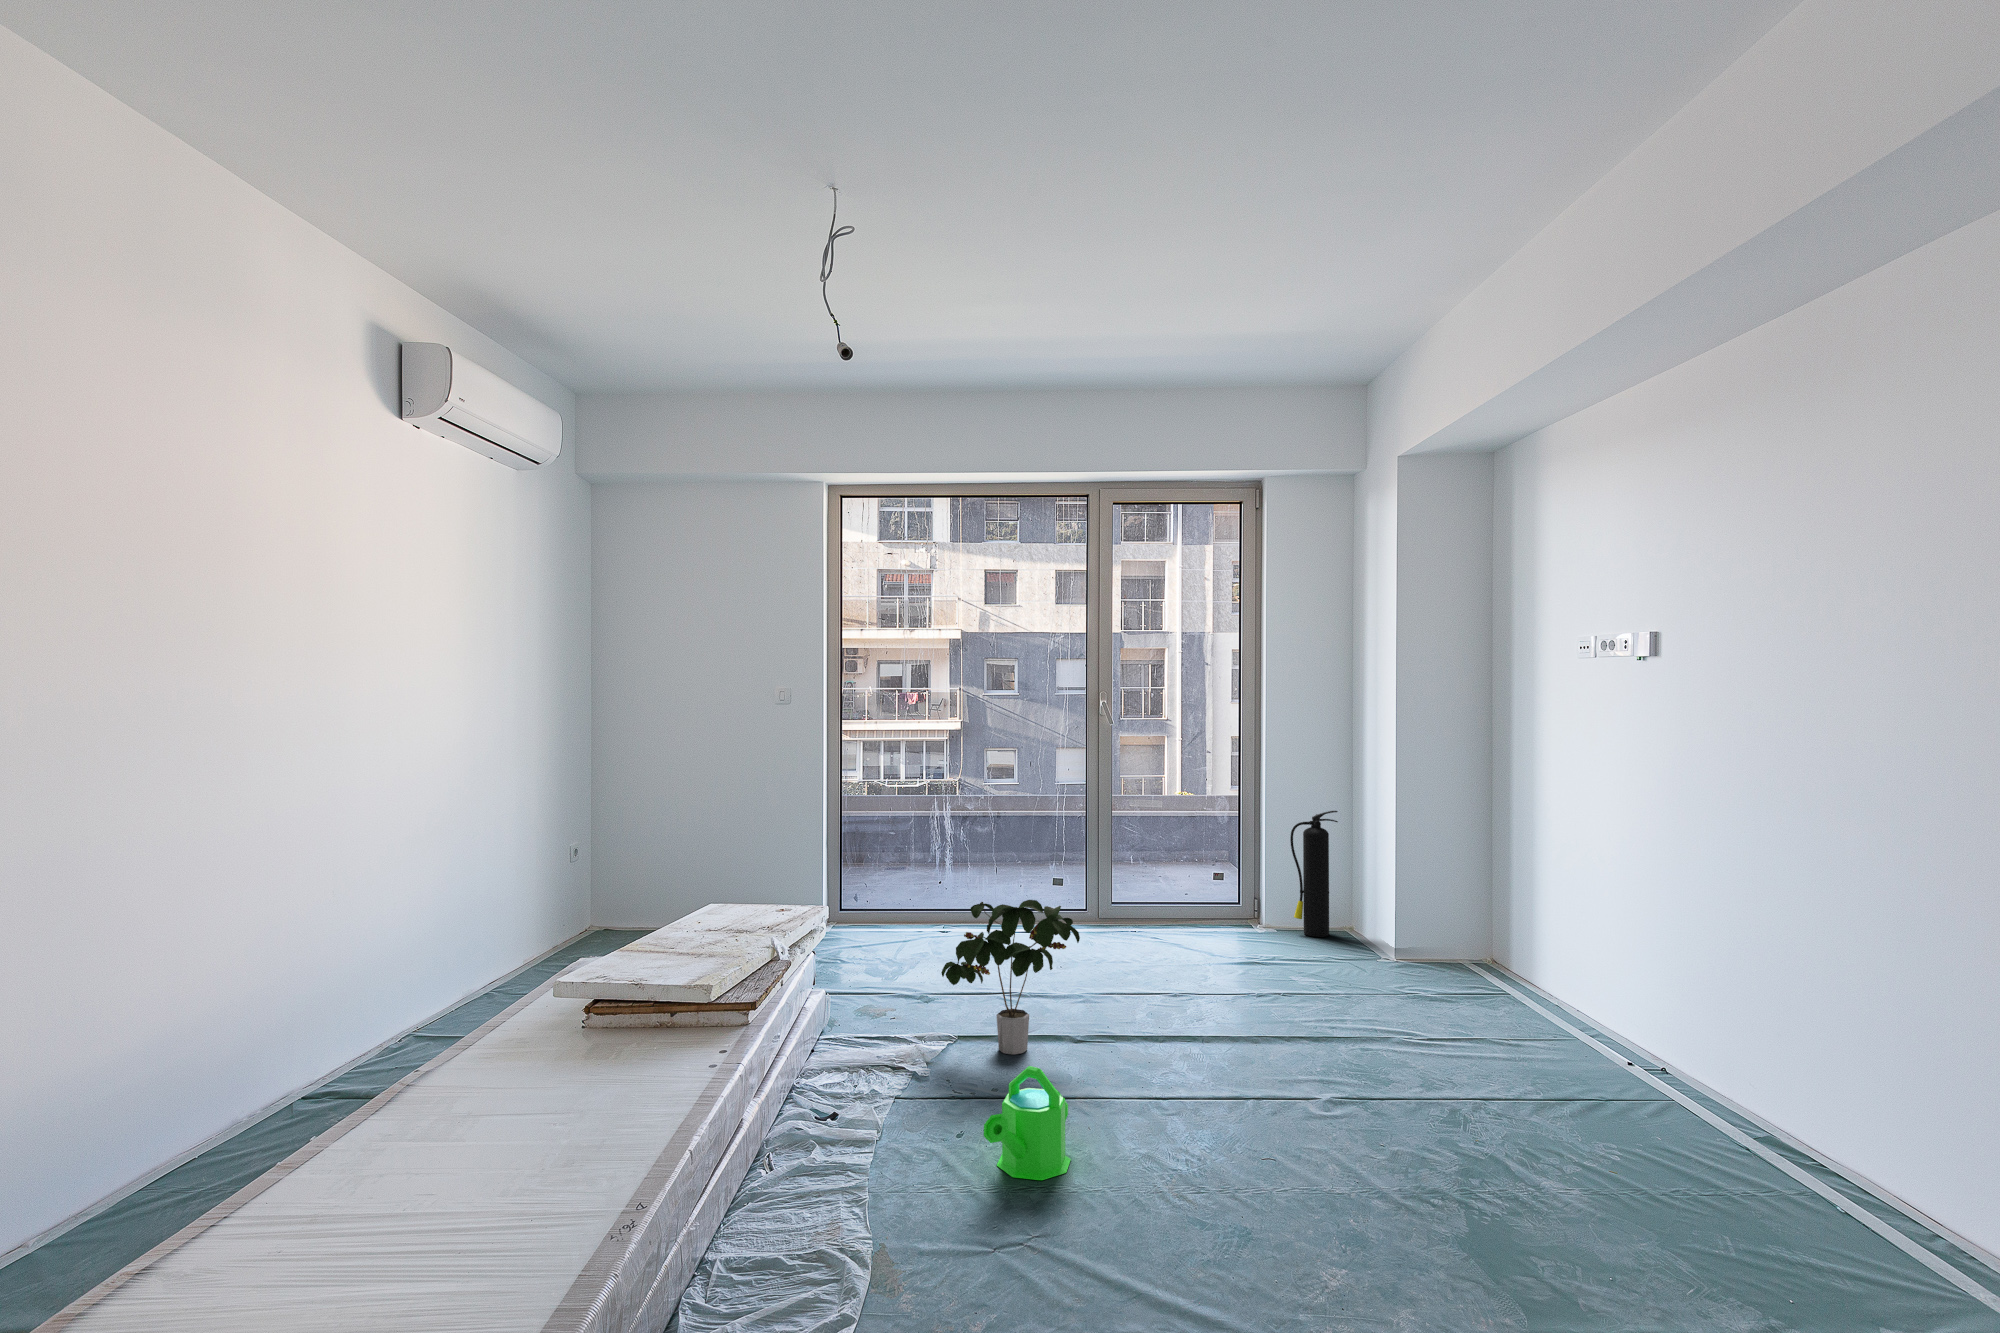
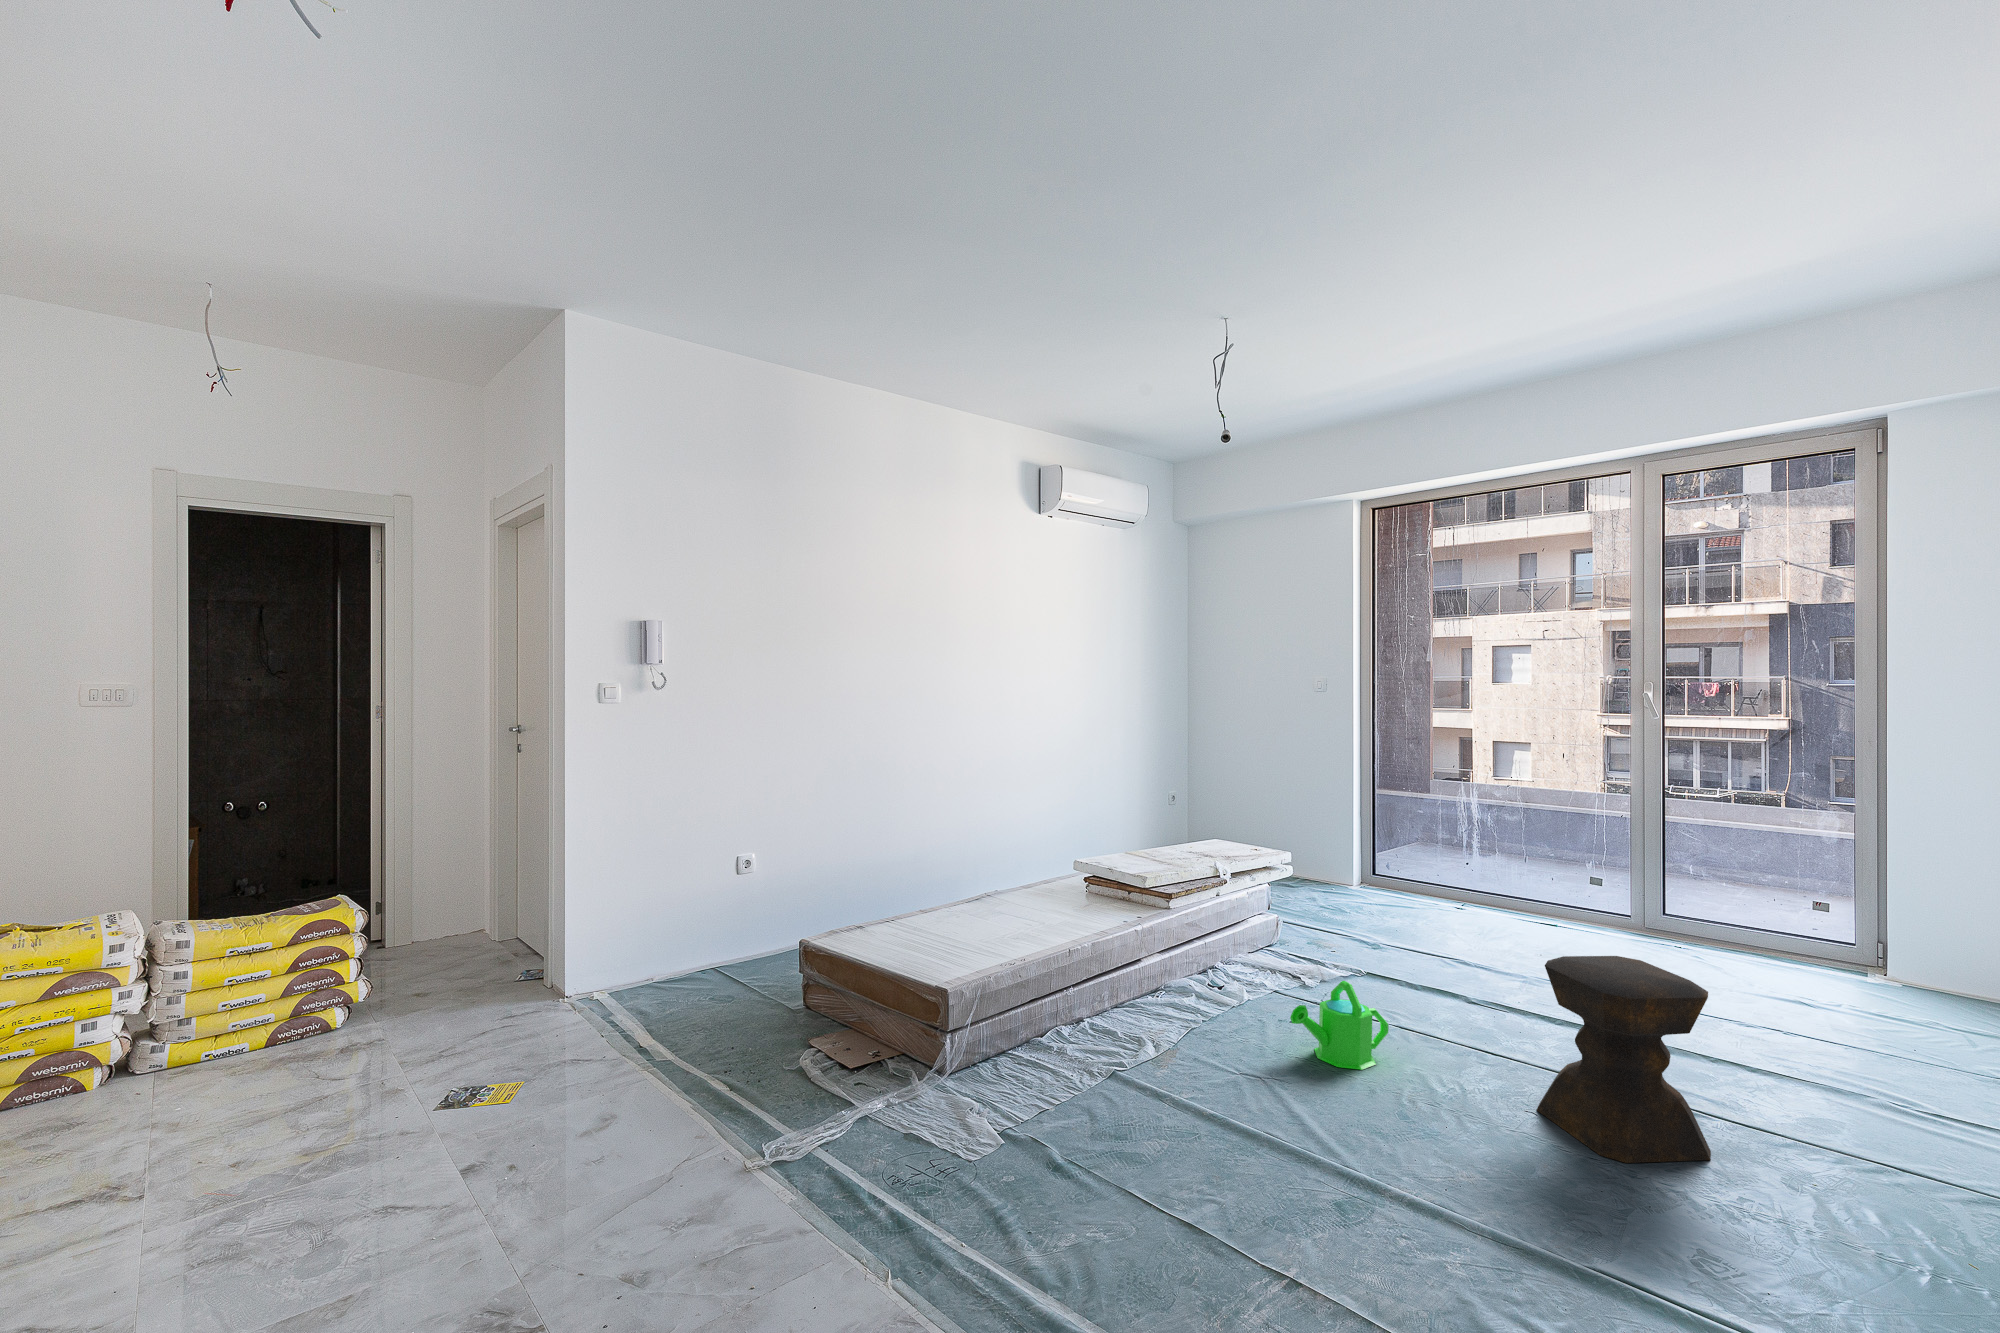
fire extinguisher: present [1290,811,1338,937] -> none [1887,853,1968,1000]
potted plant: present [941,900,1080,1055] -> none [1358,864,1483,996]
stool: none [1233,962,1387,1181] -> present [1537,956,1711,1163]

